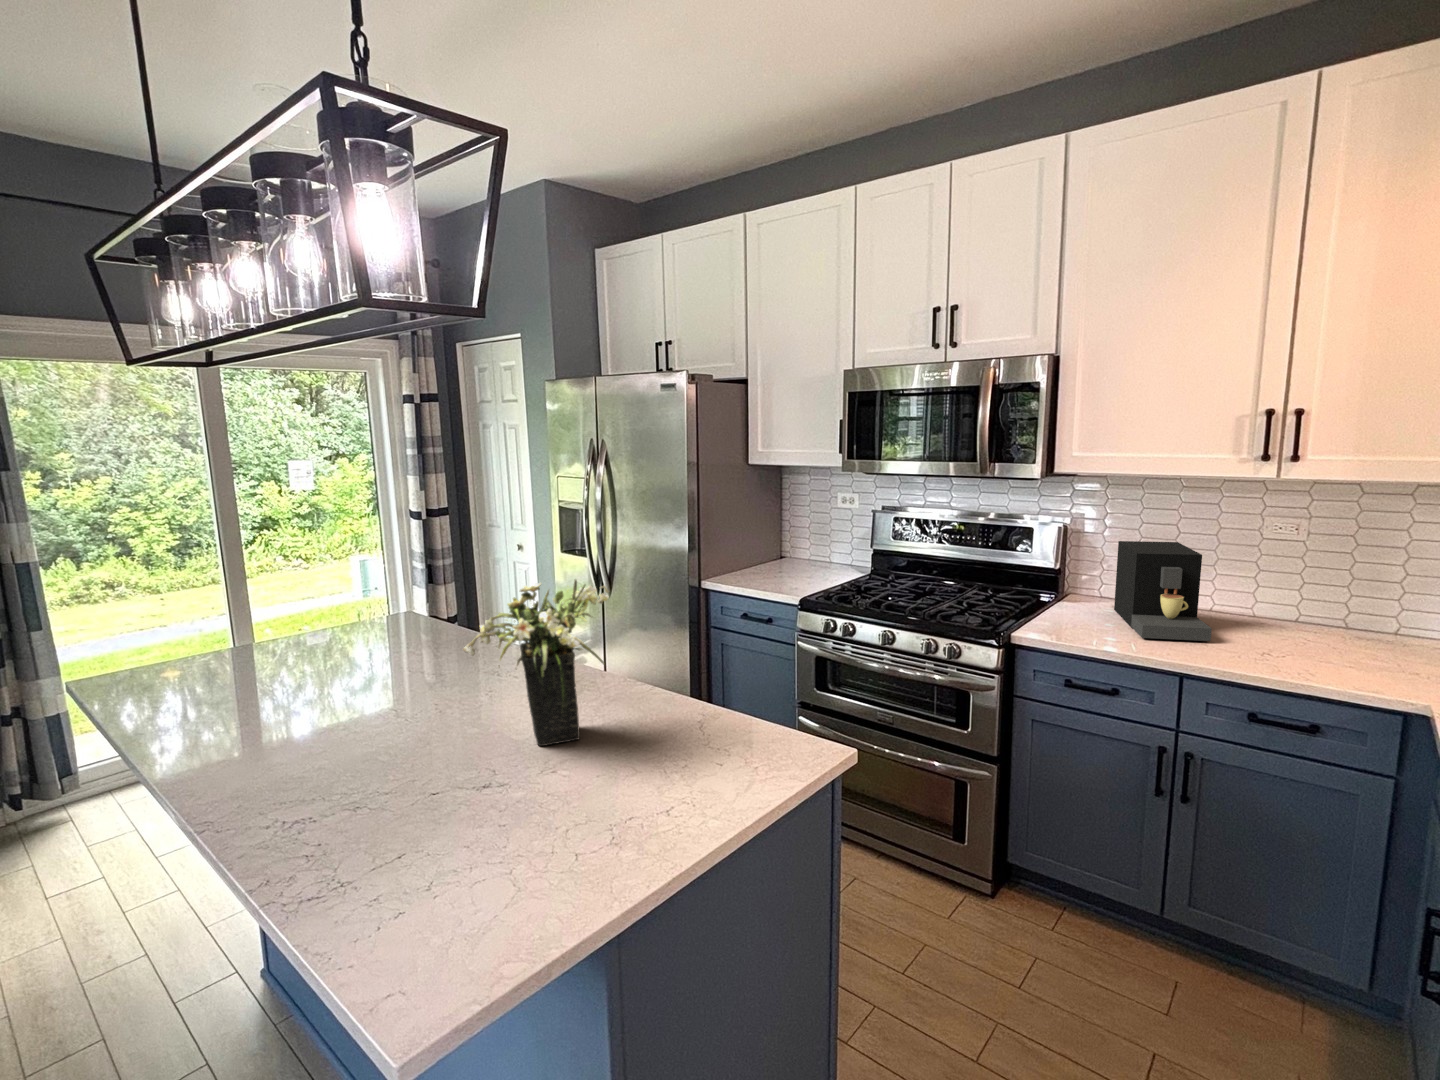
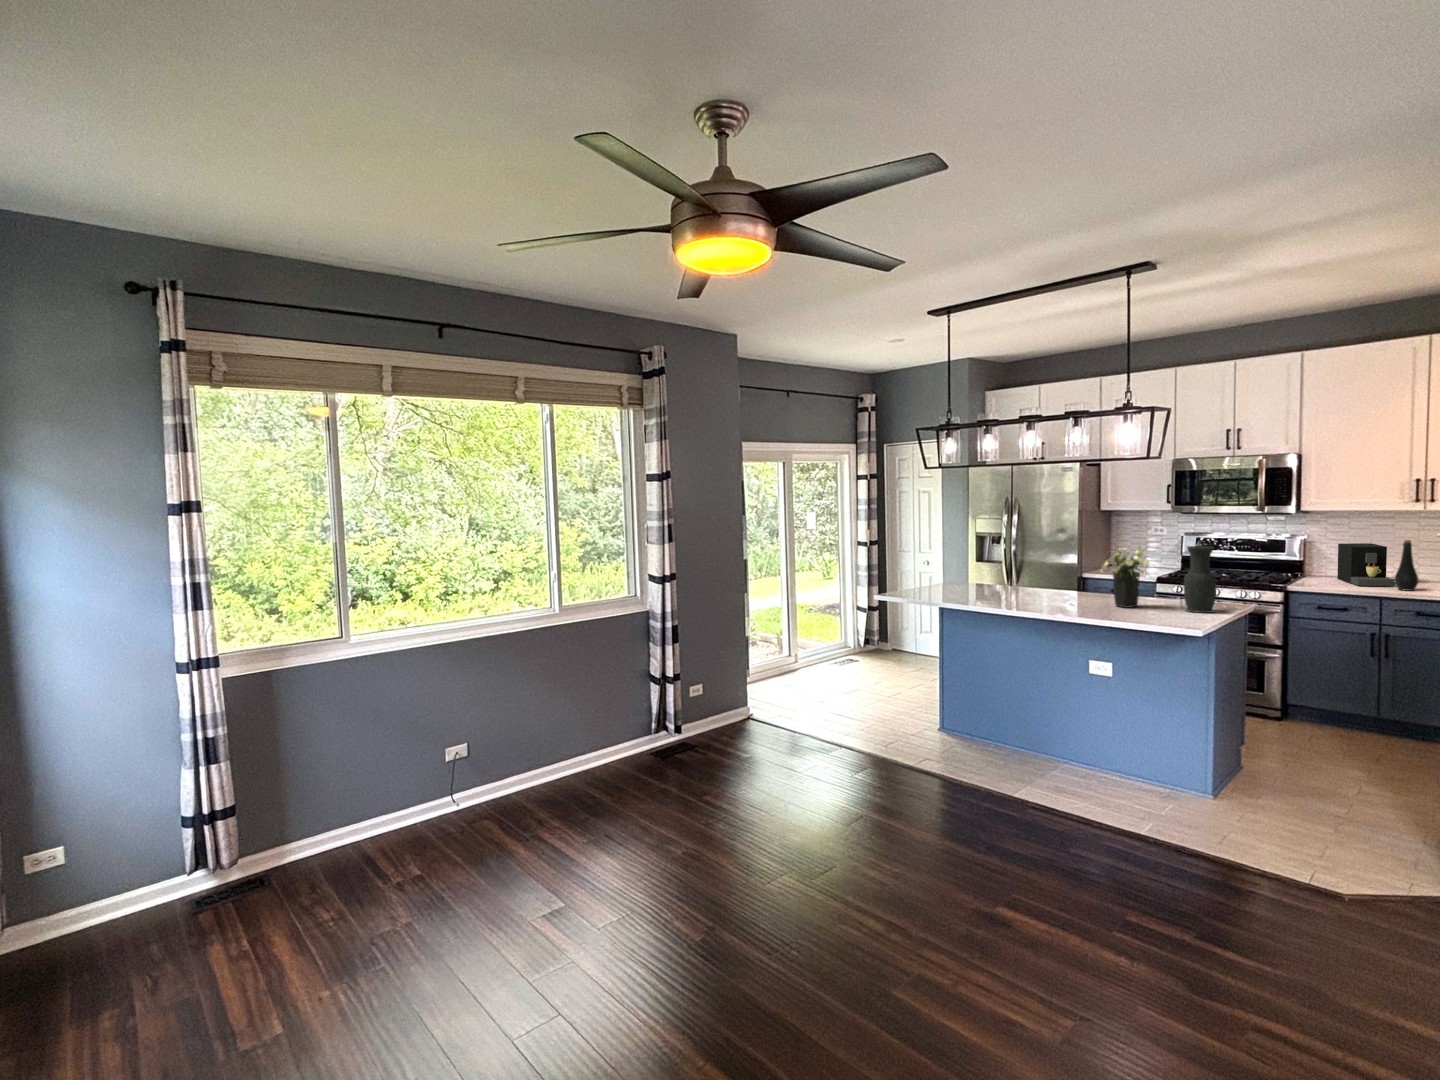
bottle: none [1210,547,1257,660] -> present [1395,540,1418,591]
vase: none [652,586,735,789] -> present [1184,546,1216,613]

